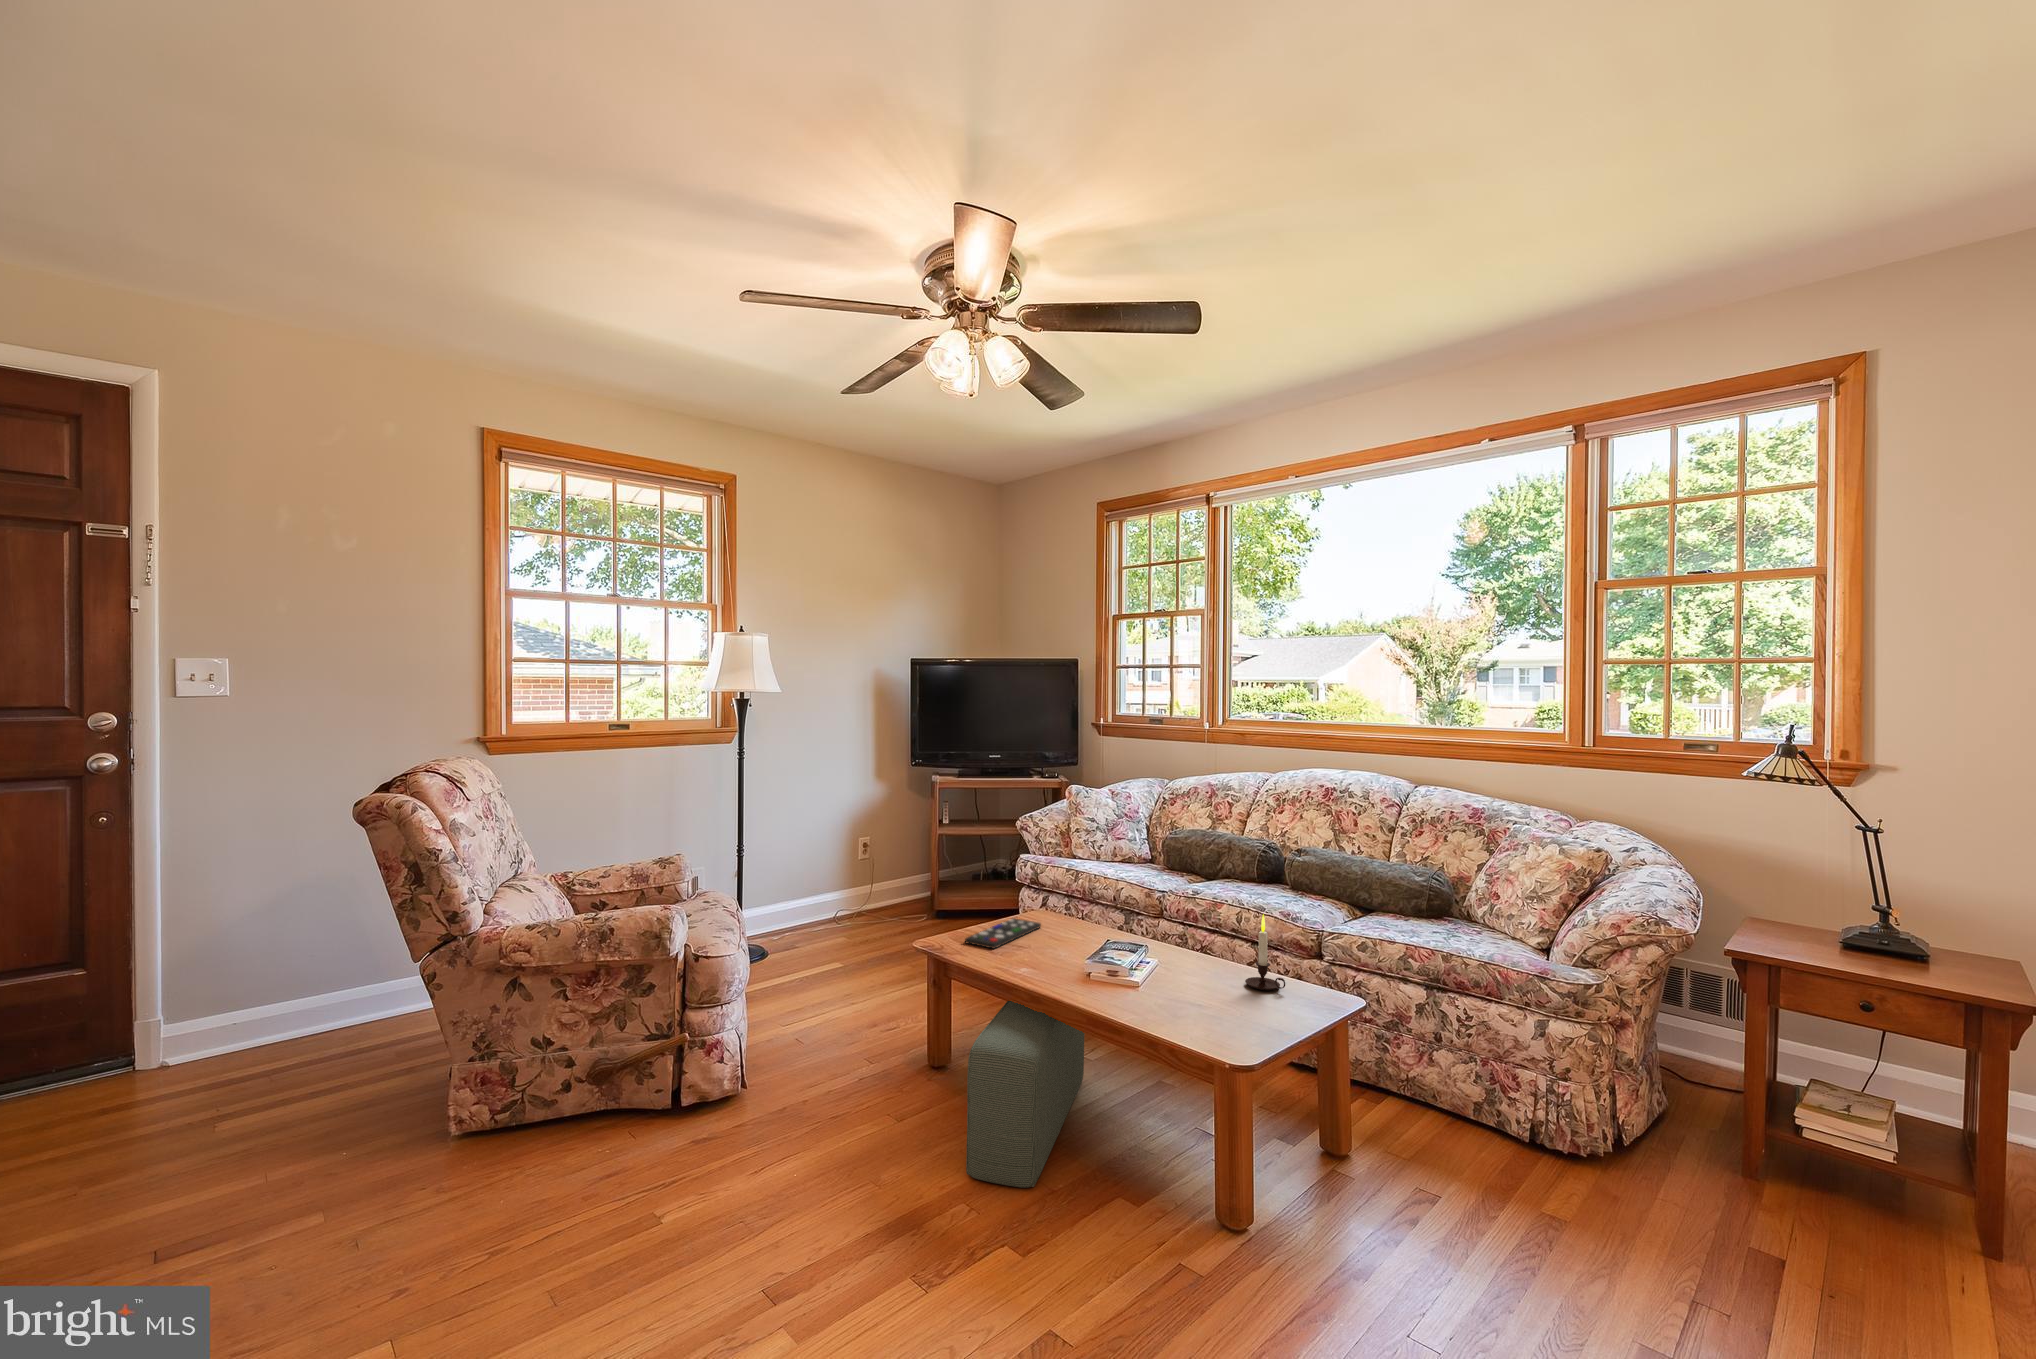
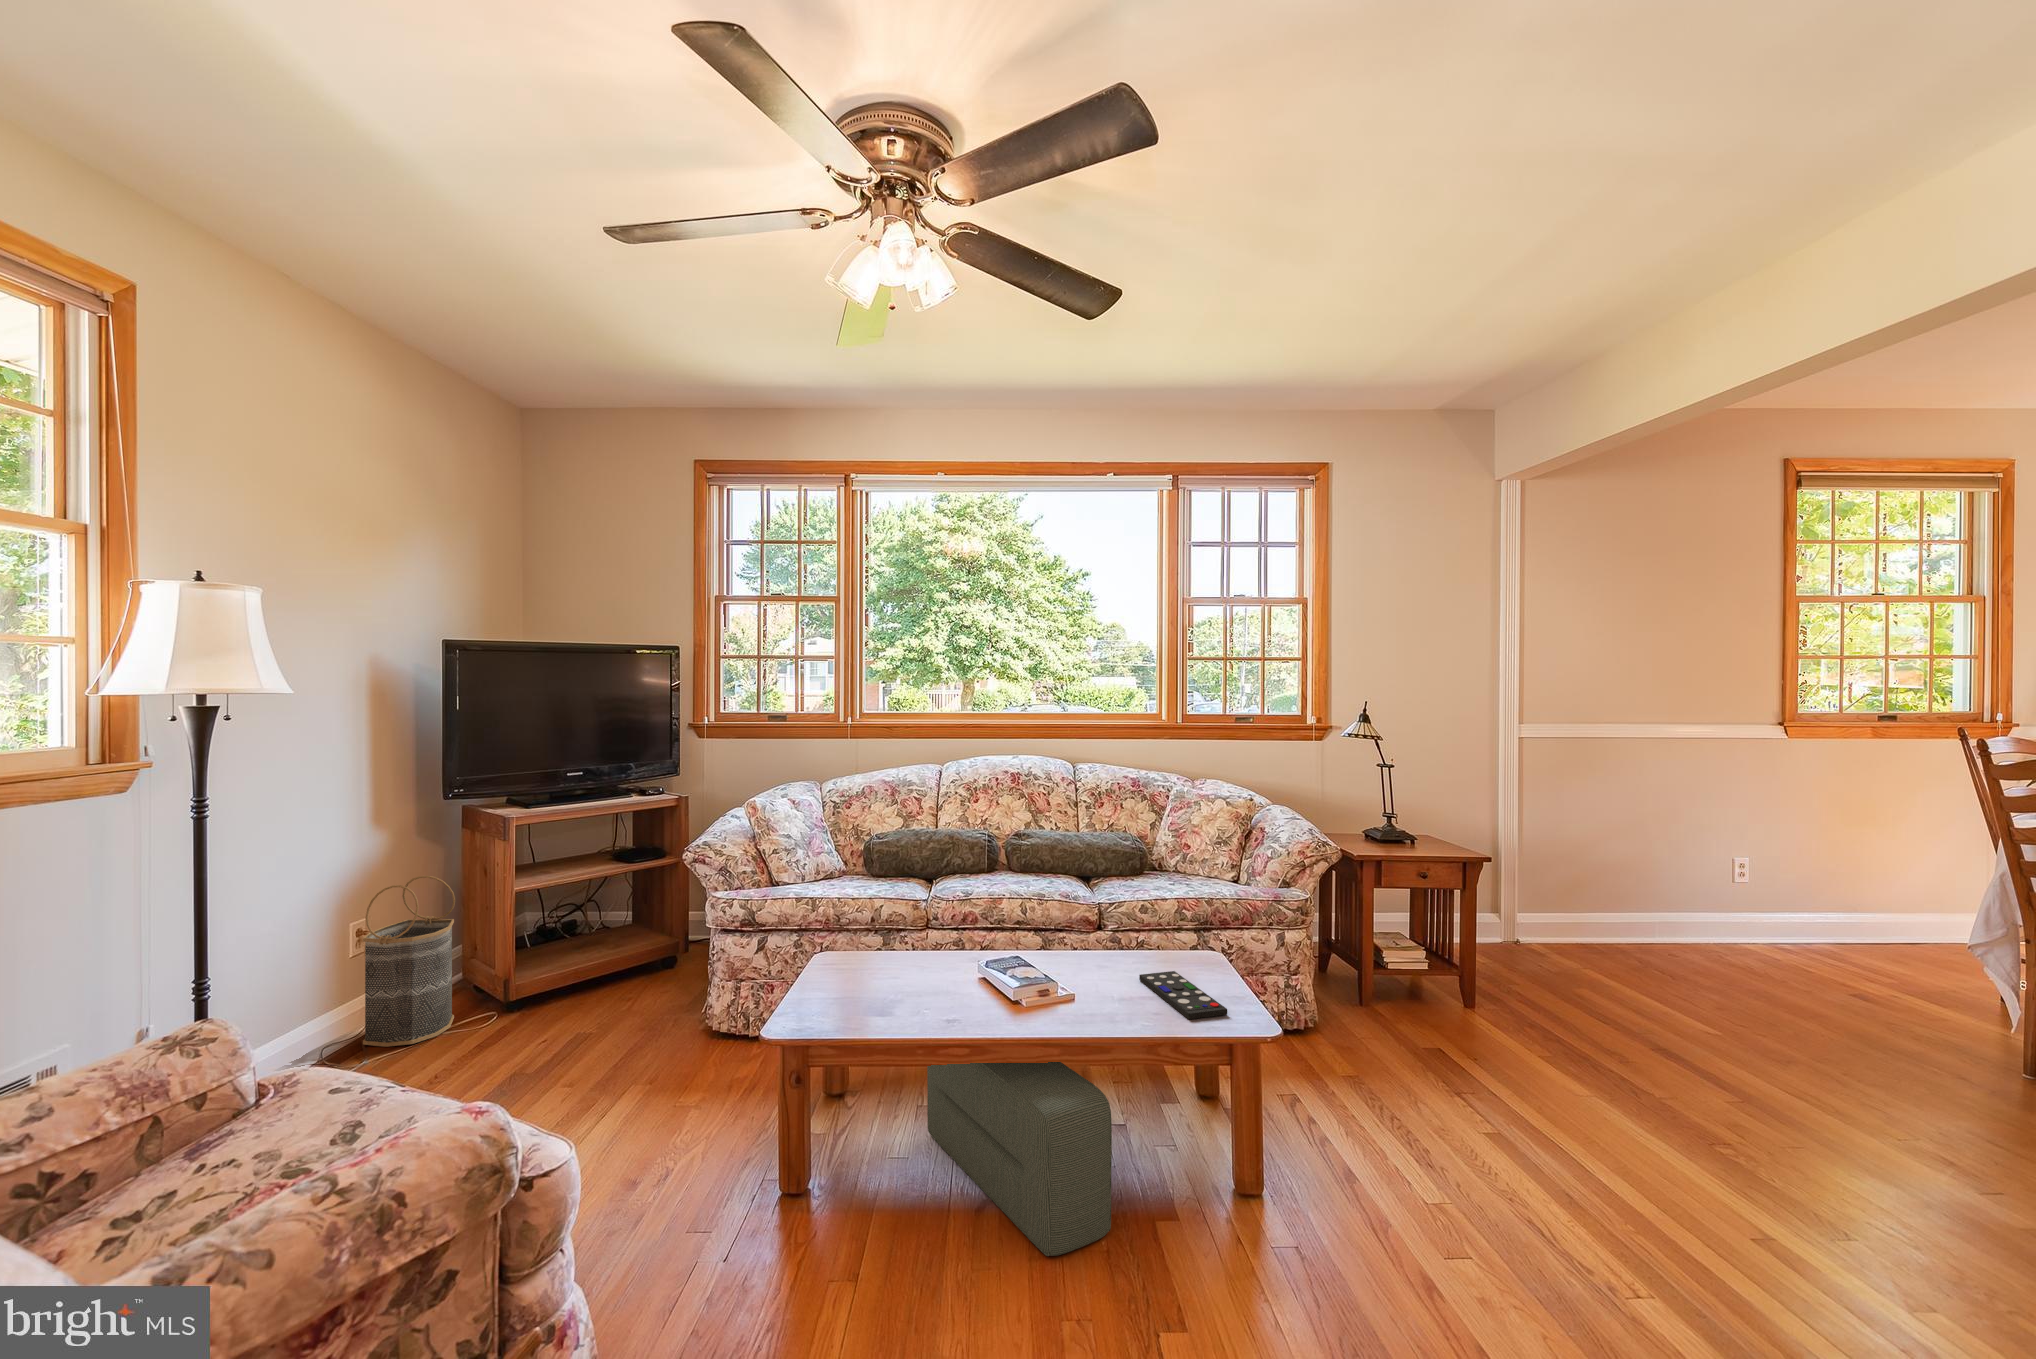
basket: none [848,813,903,921] -> present [363,876,455,1047]
candle: present [1245,914,1285,990] -> none [1146,898,1184,966]
remote control: present [965,918,1041,948] -> present [1139,971,1227,1019]

